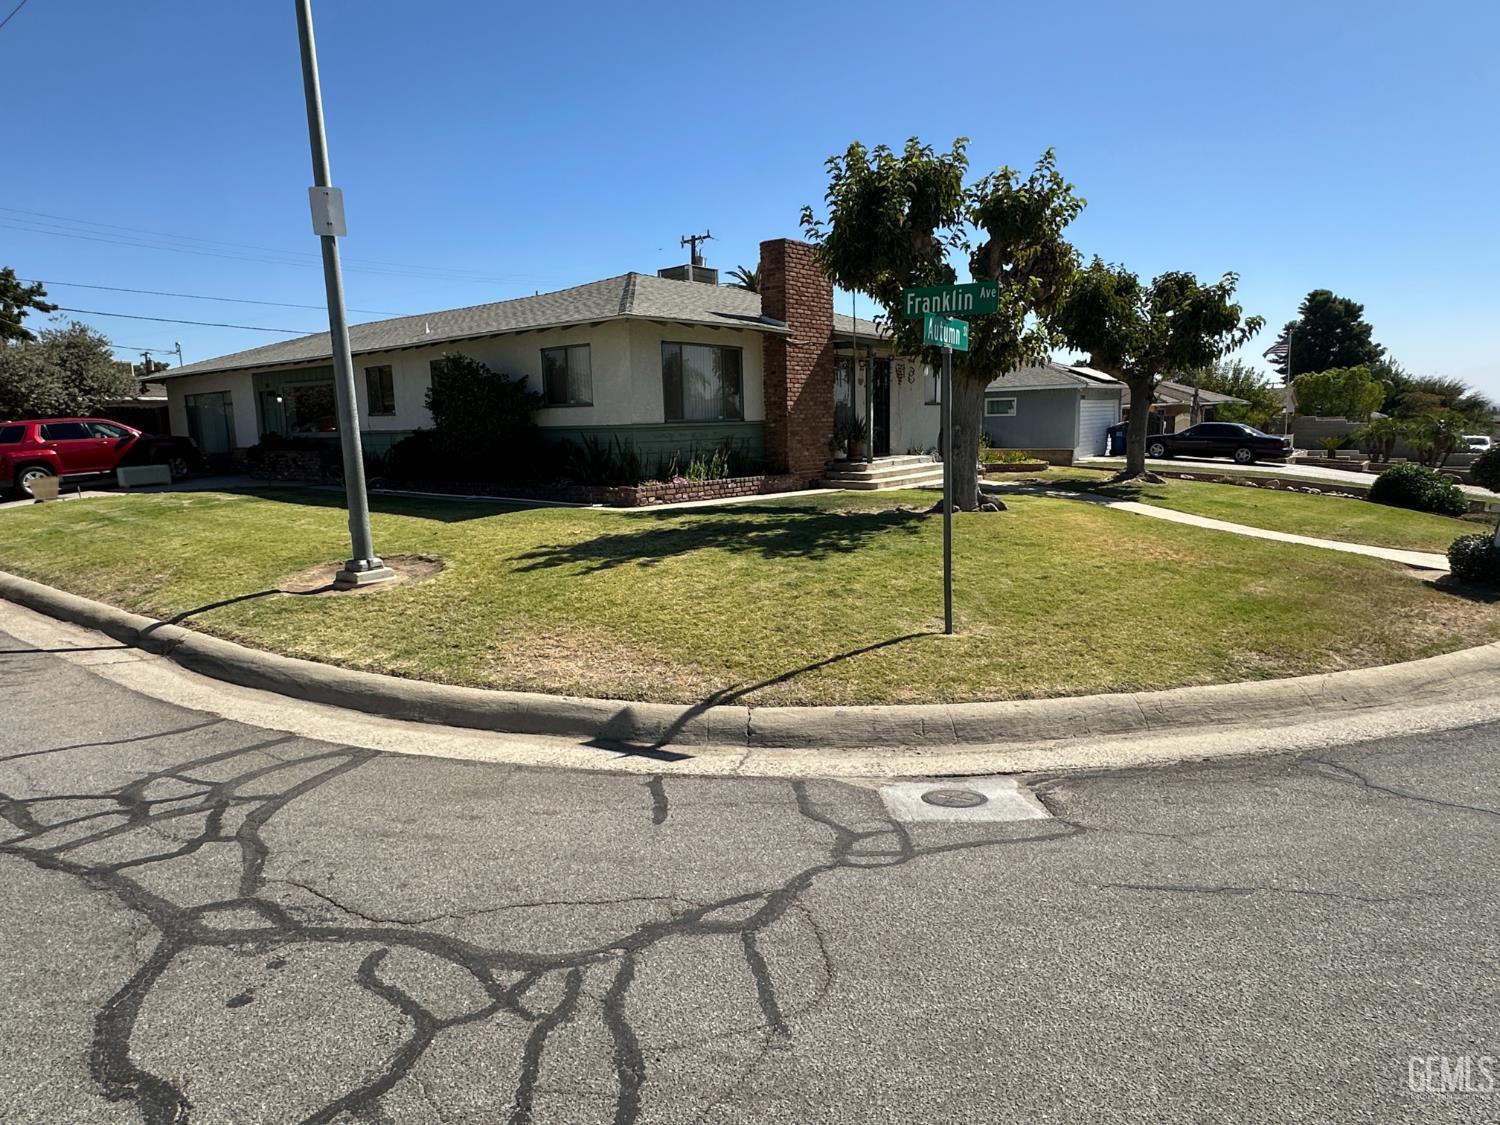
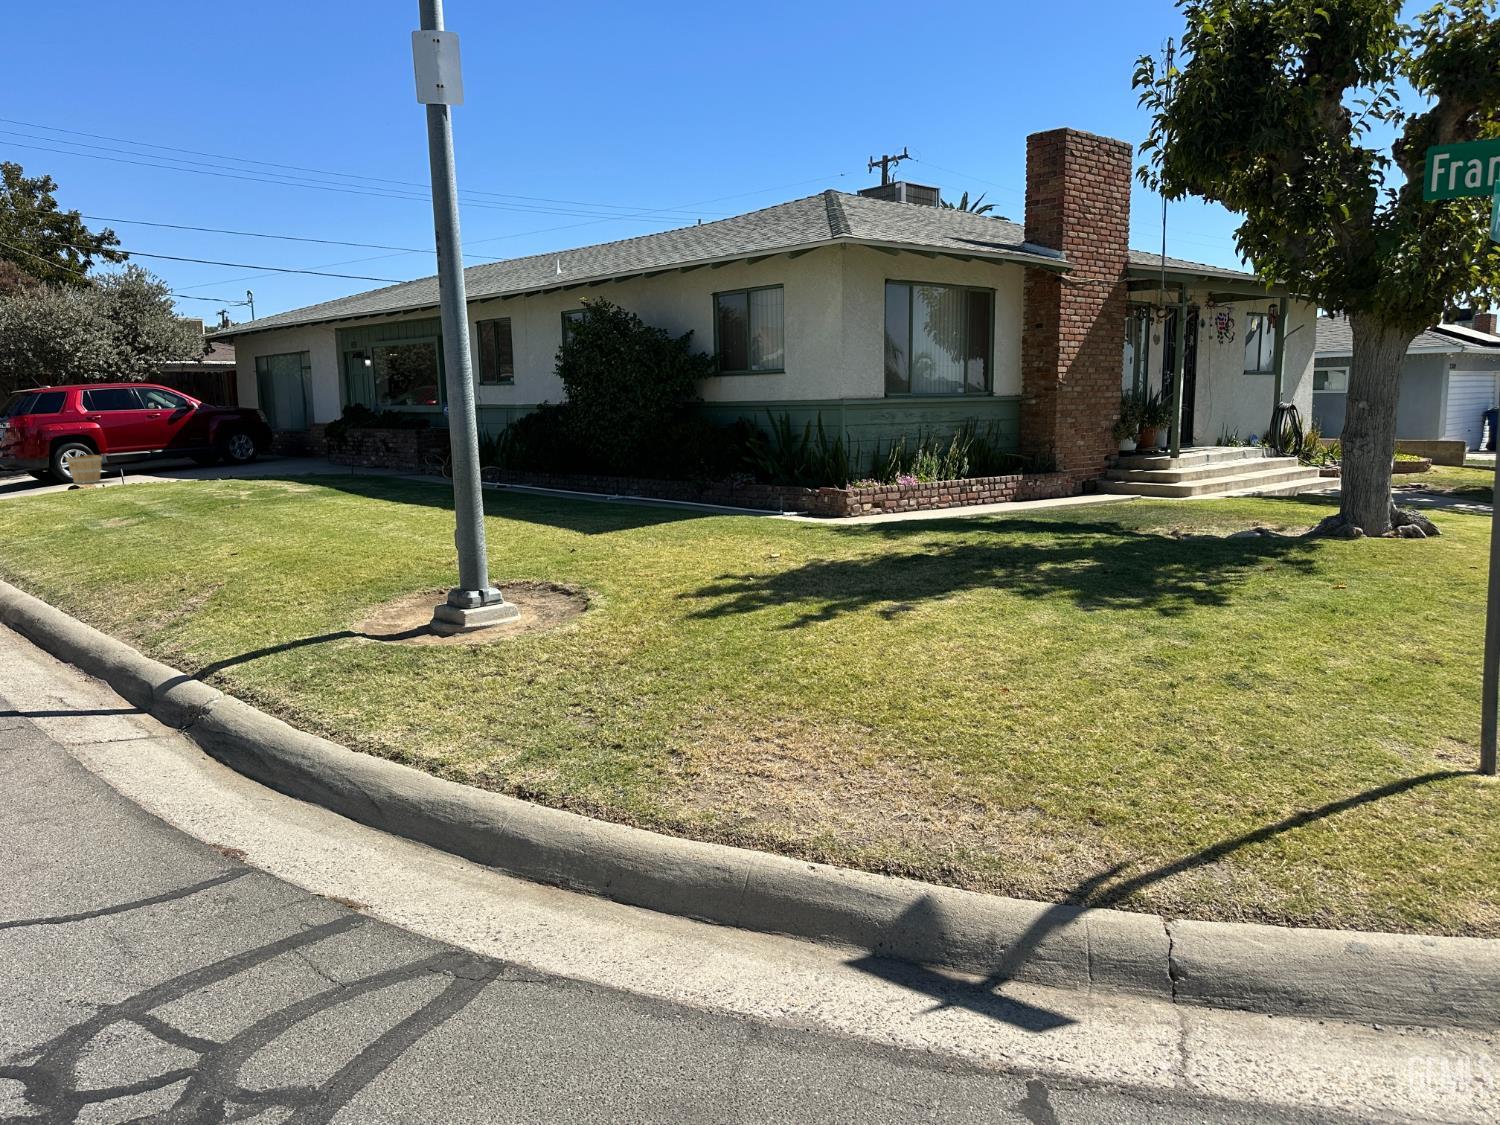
bench: present [117,465,171,488] -> none [170,443,232,472]

